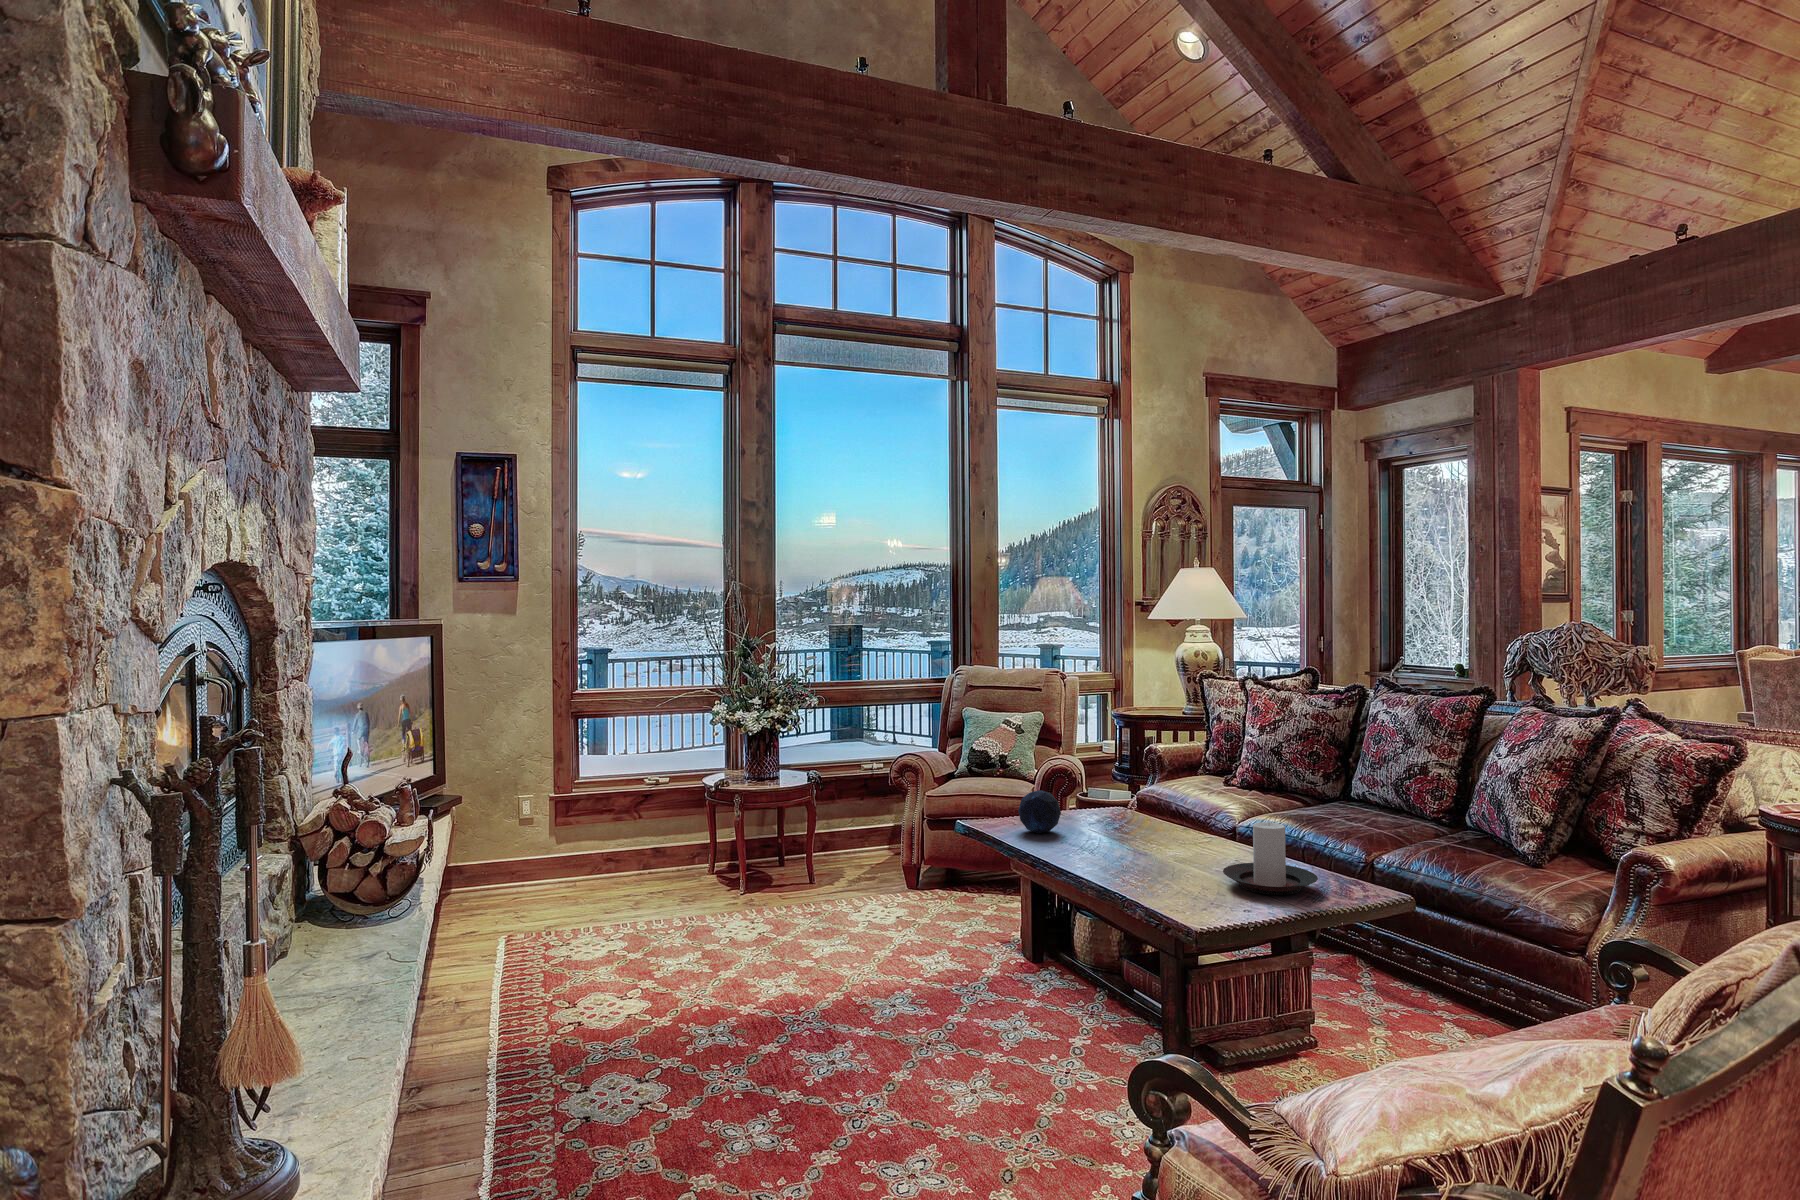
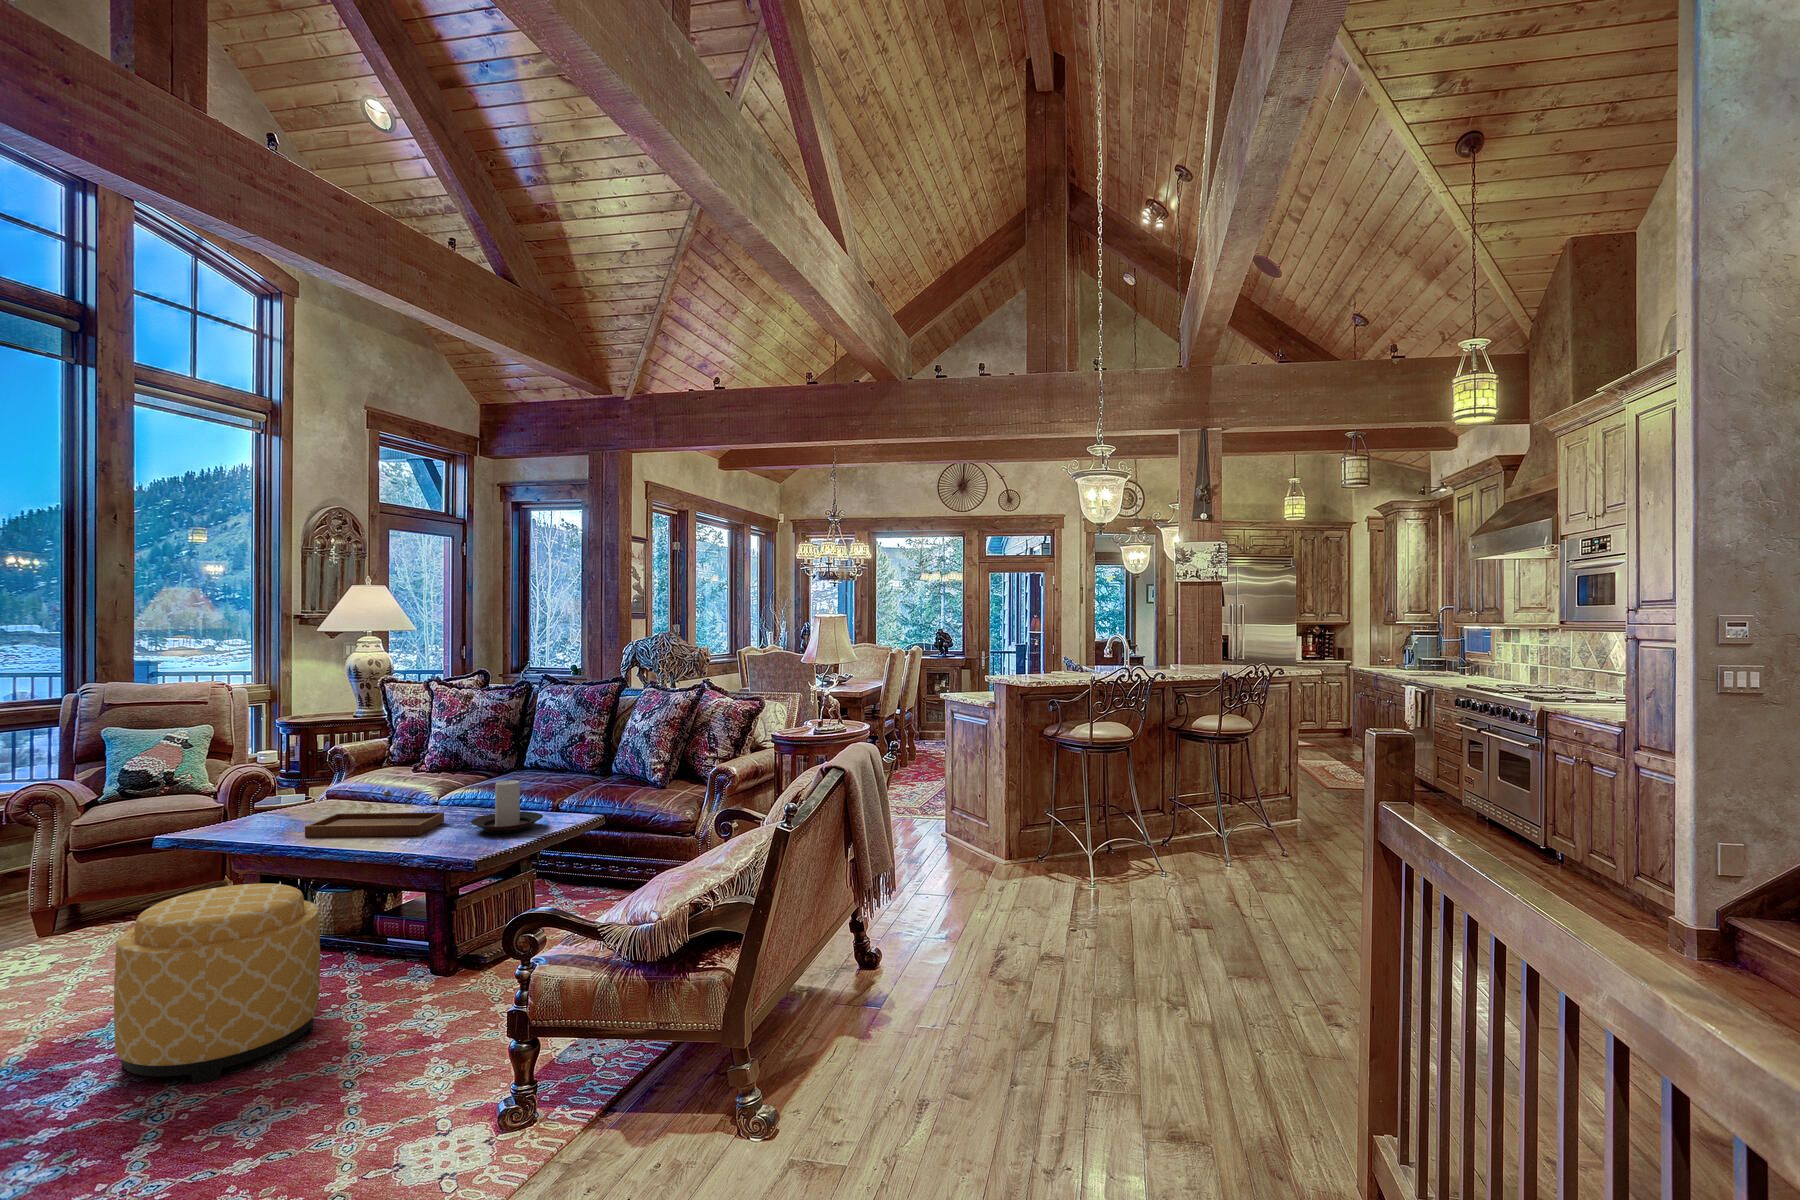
decorative orb: present [1018,790,1061,833] -> none [247,789,295,829]
tray: none [1059,811,1204,874] -> present [305,790,444,837]
ottoman: none [858,892,1034,1105] -> present [114,883,320,1084]

